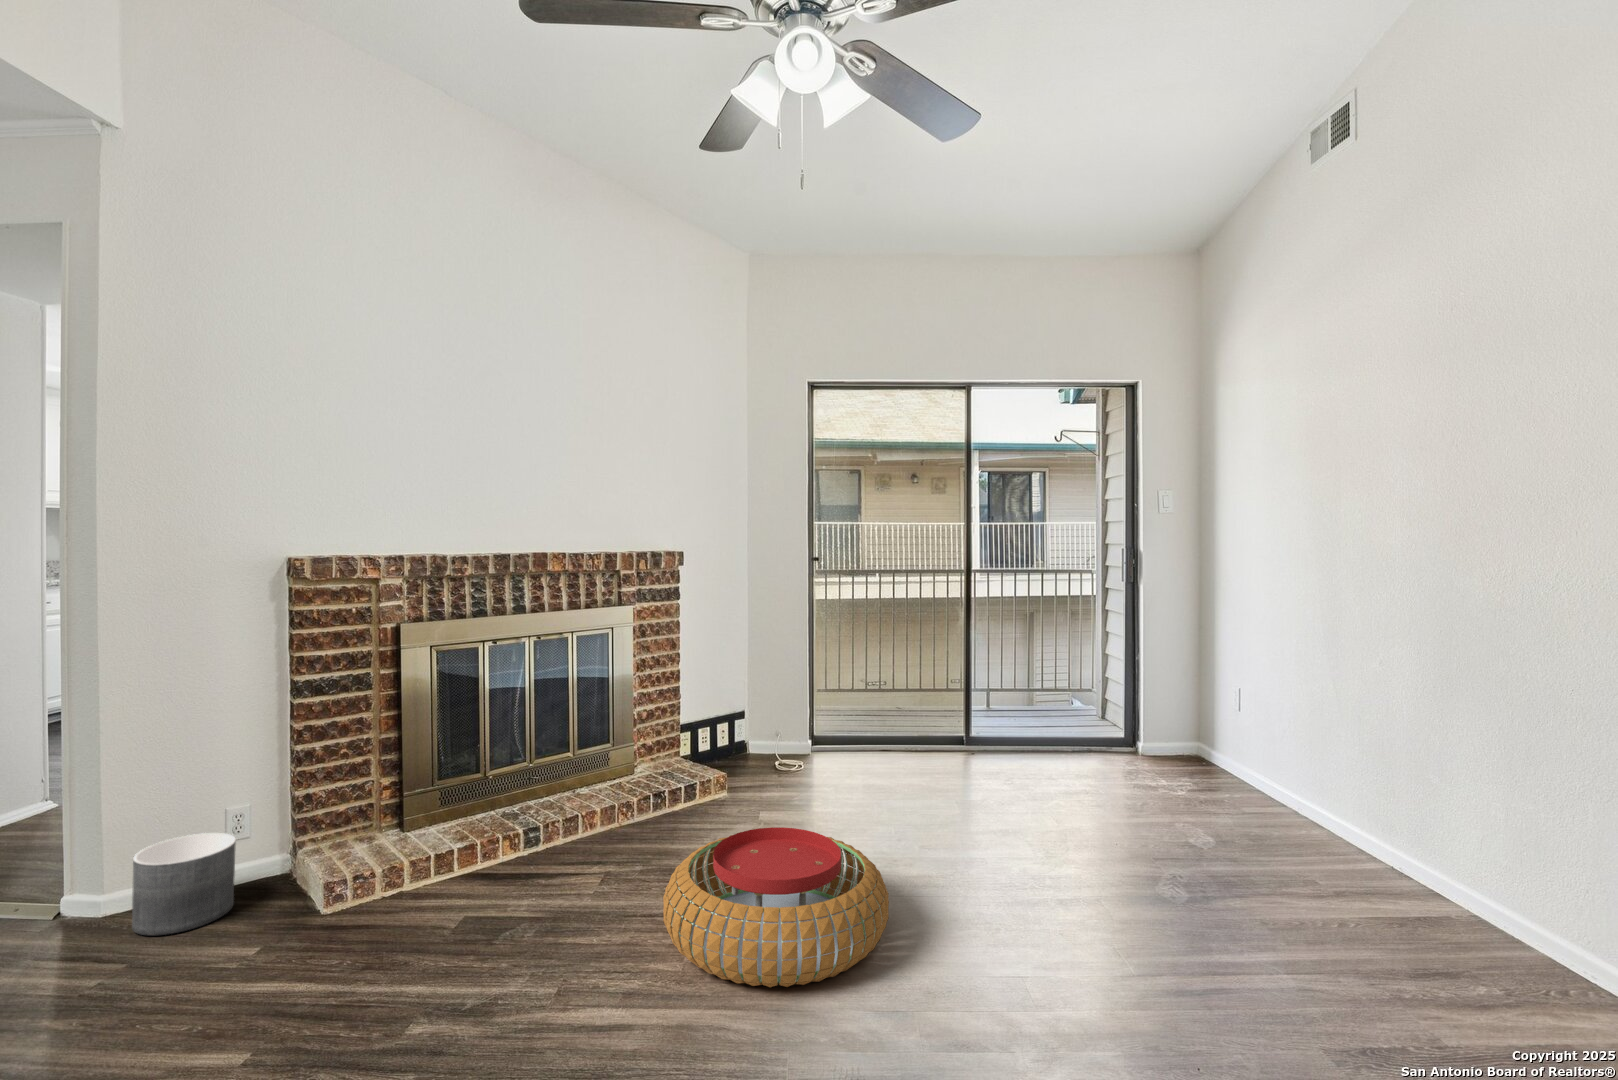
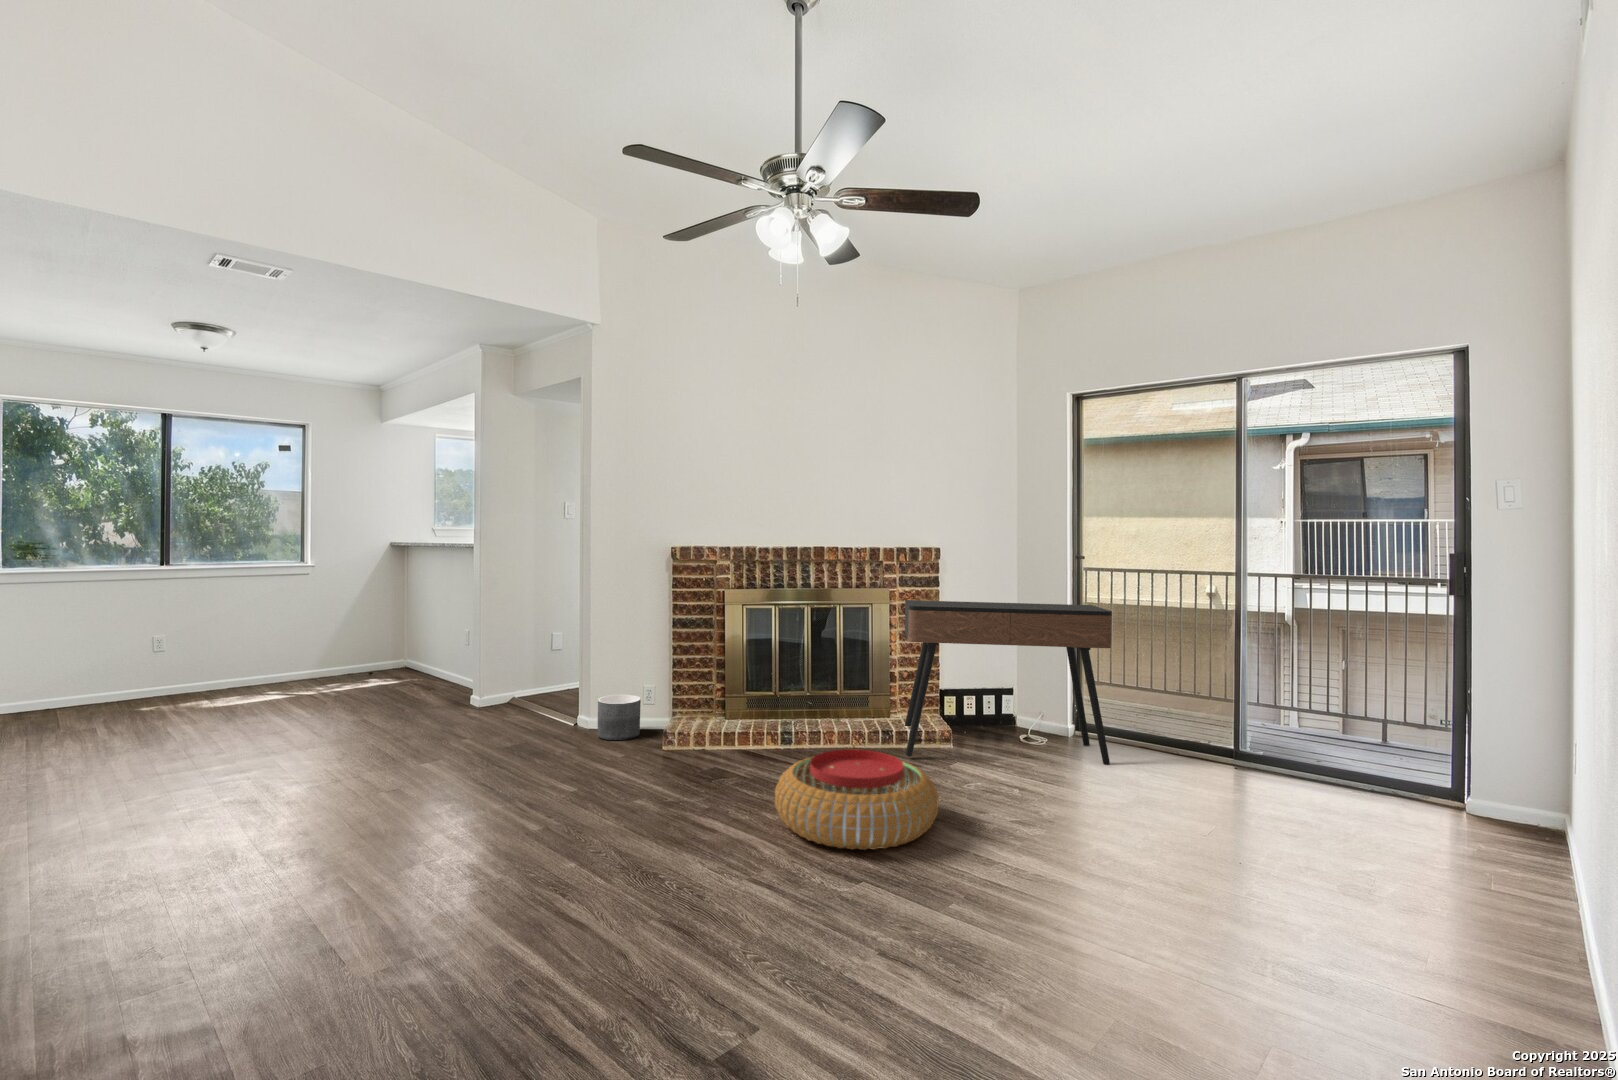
console table: none [664,611,888,819] -> present [904,600,1112,765]

